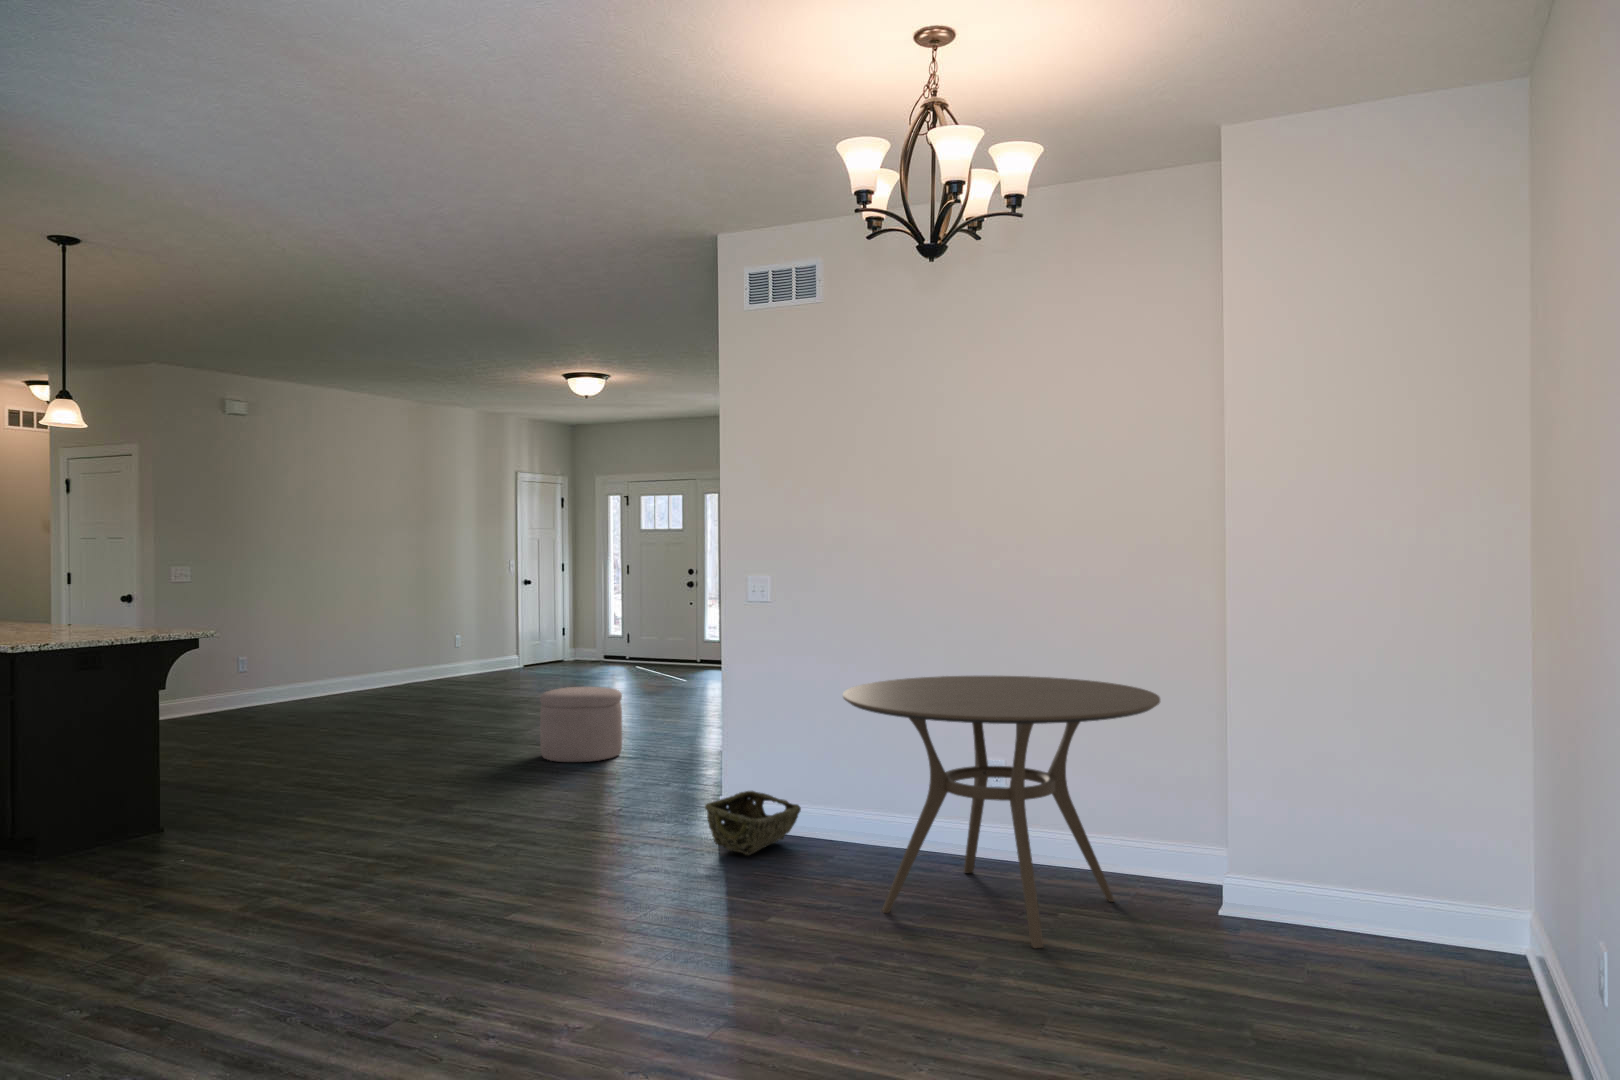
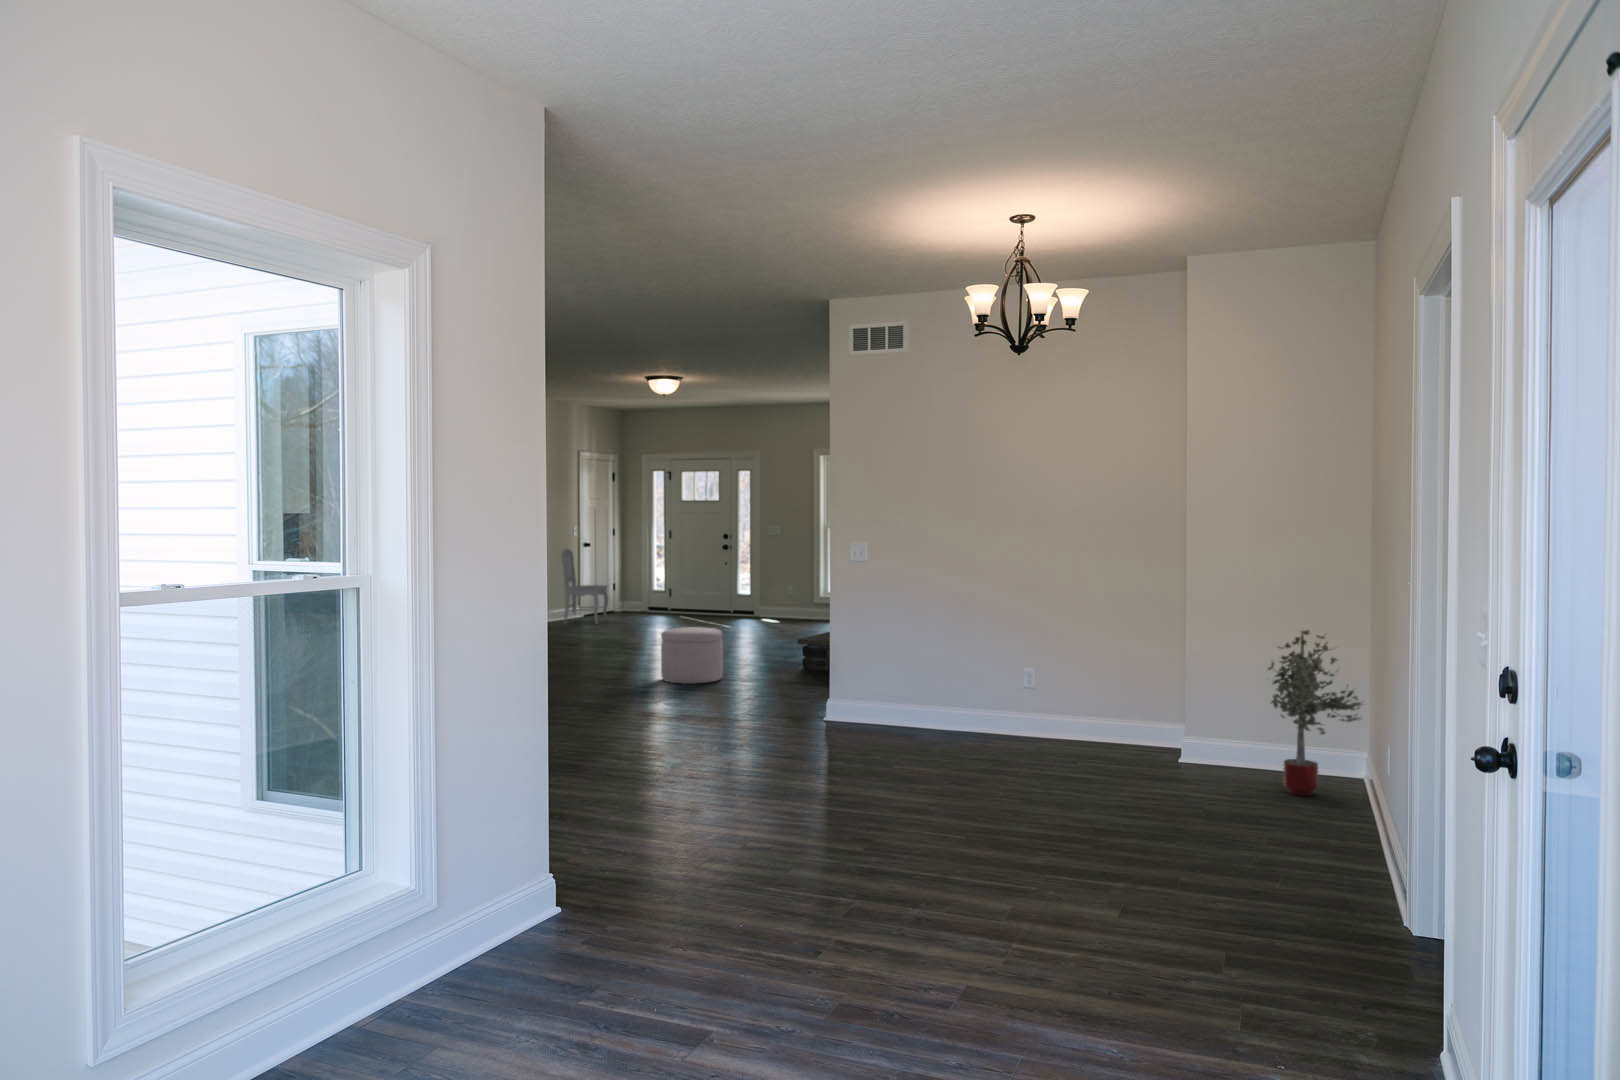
dining chair: none [491,586,549,676] -> present [561,549,608,624]
dining table: present [843,676,1160,948] -> none [939,612,1145,777]
potted tree: none [1356,713,1538,999] -> present [1268,630,1361,796]
woven basket: present [705,791,801,855] -> none [830,694,892,735]

